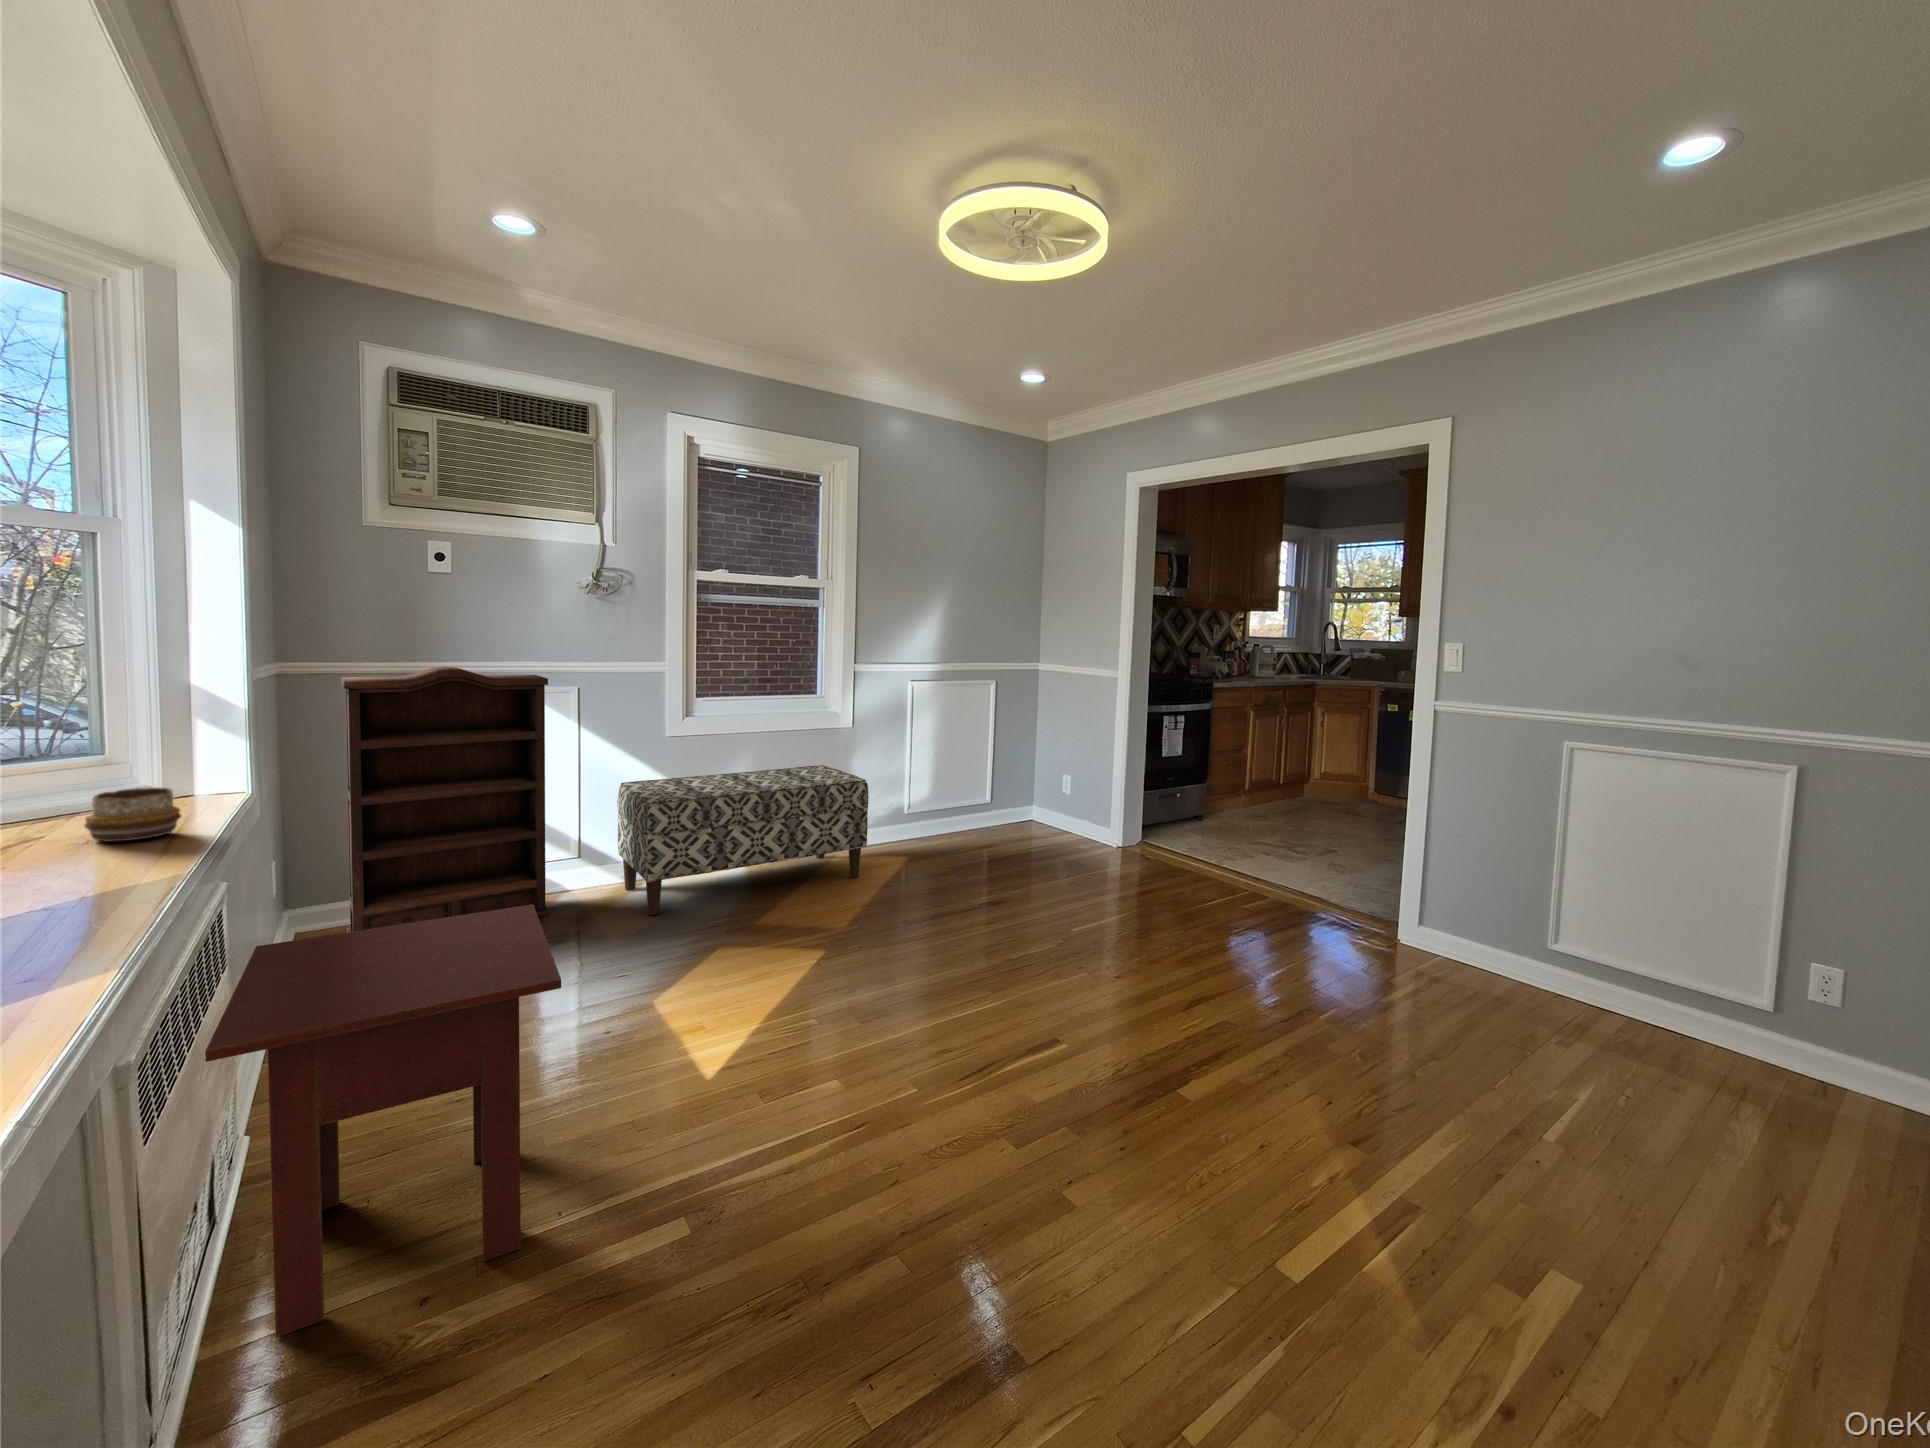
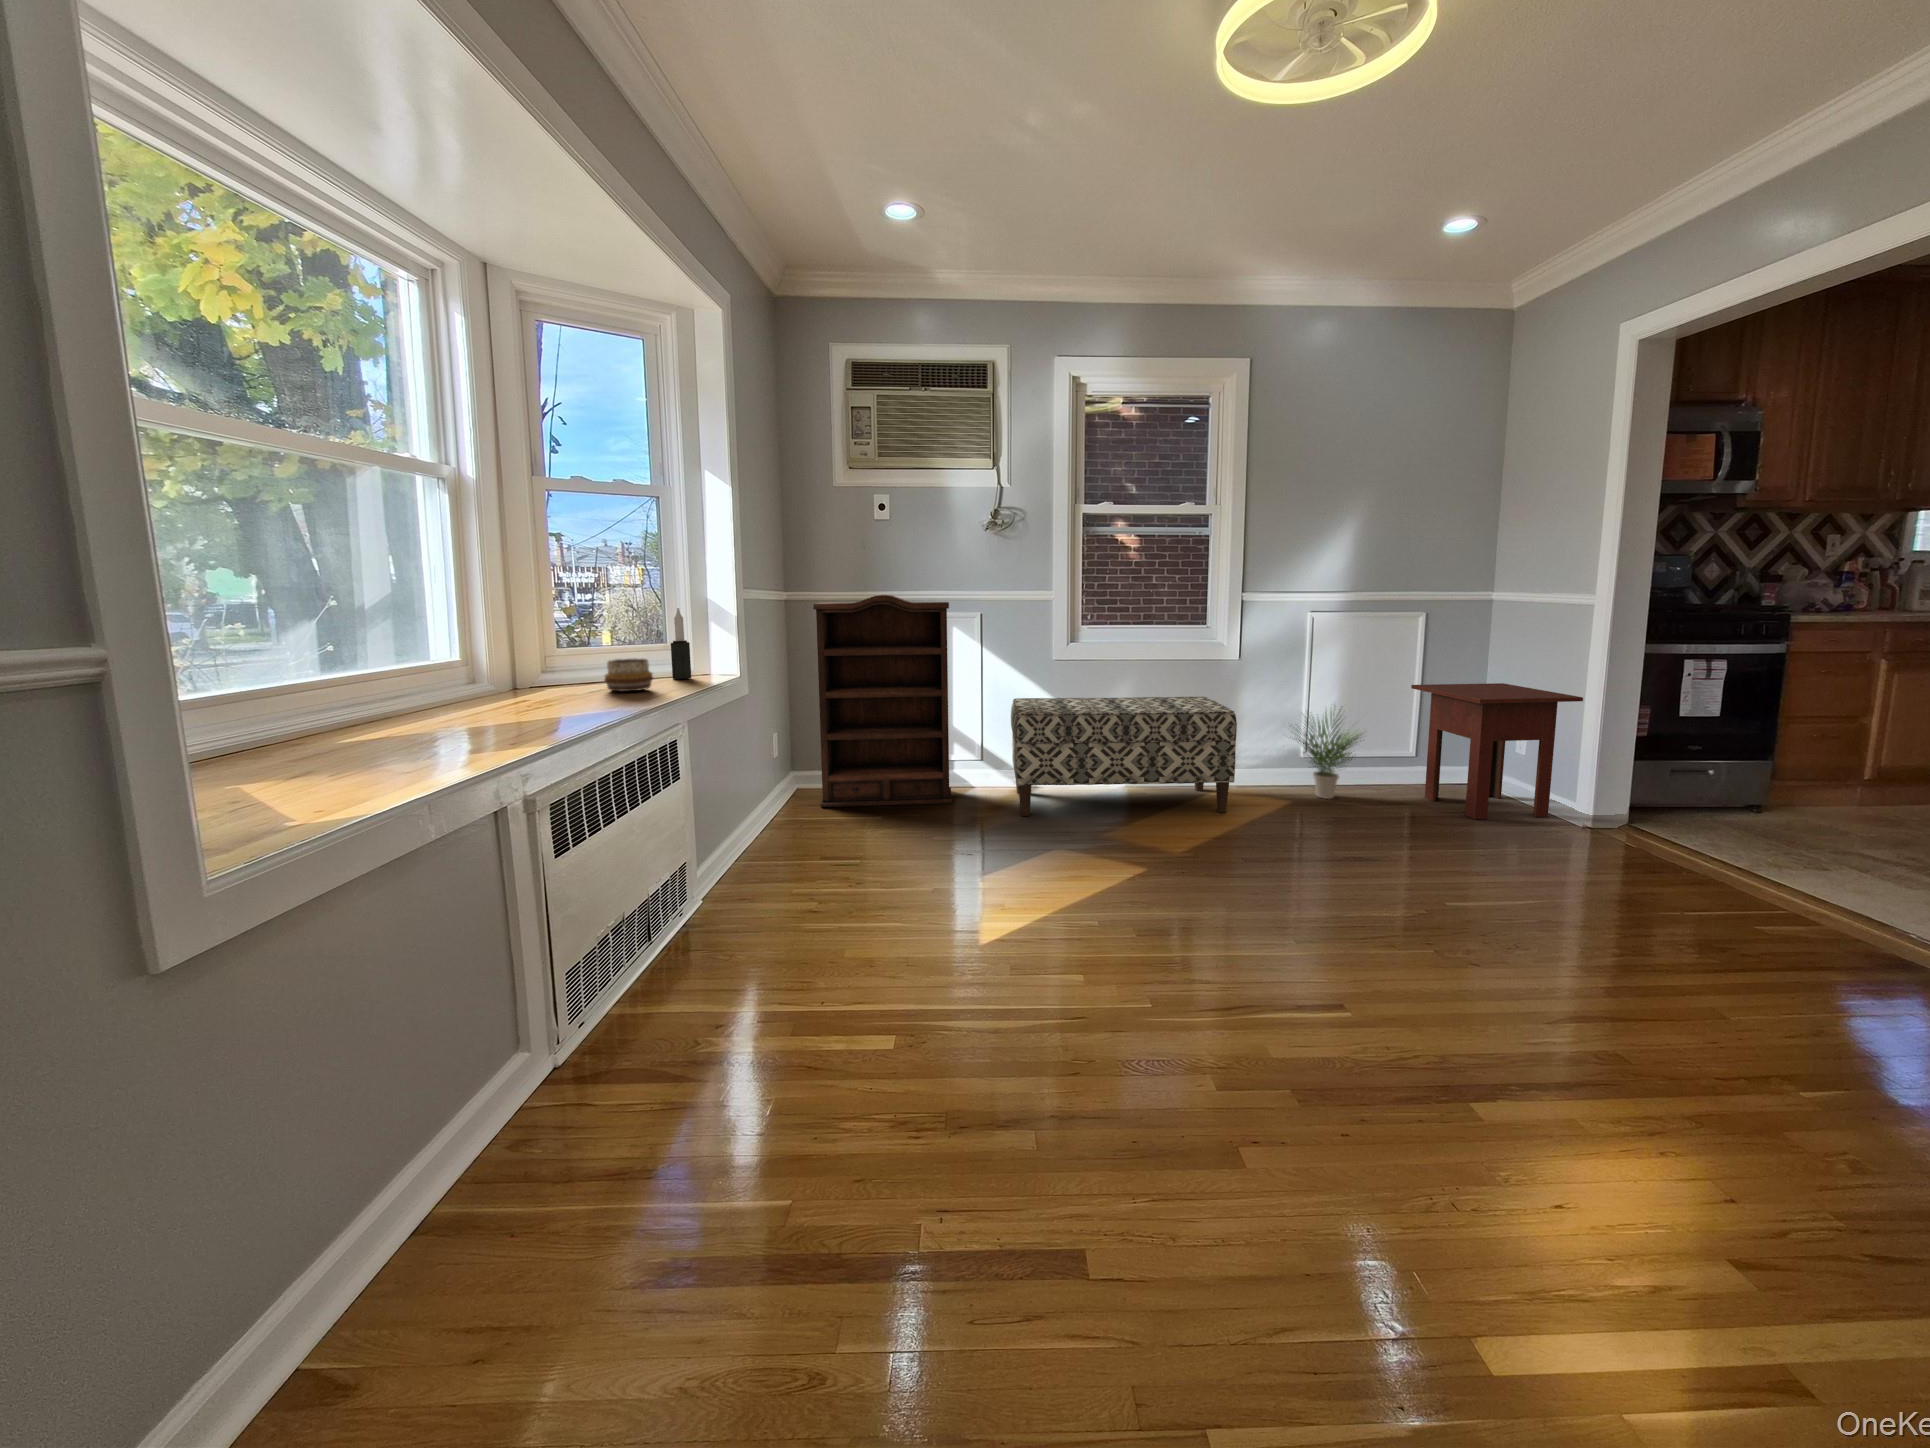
candle: none [166,706,202,809] -> present [671,608,691,679]
potted plant: none [896,763,968,850] -> present [1291,711,1362,799]
side table: present [205,904,561,1337] -> present [1411,683,1583,819]

